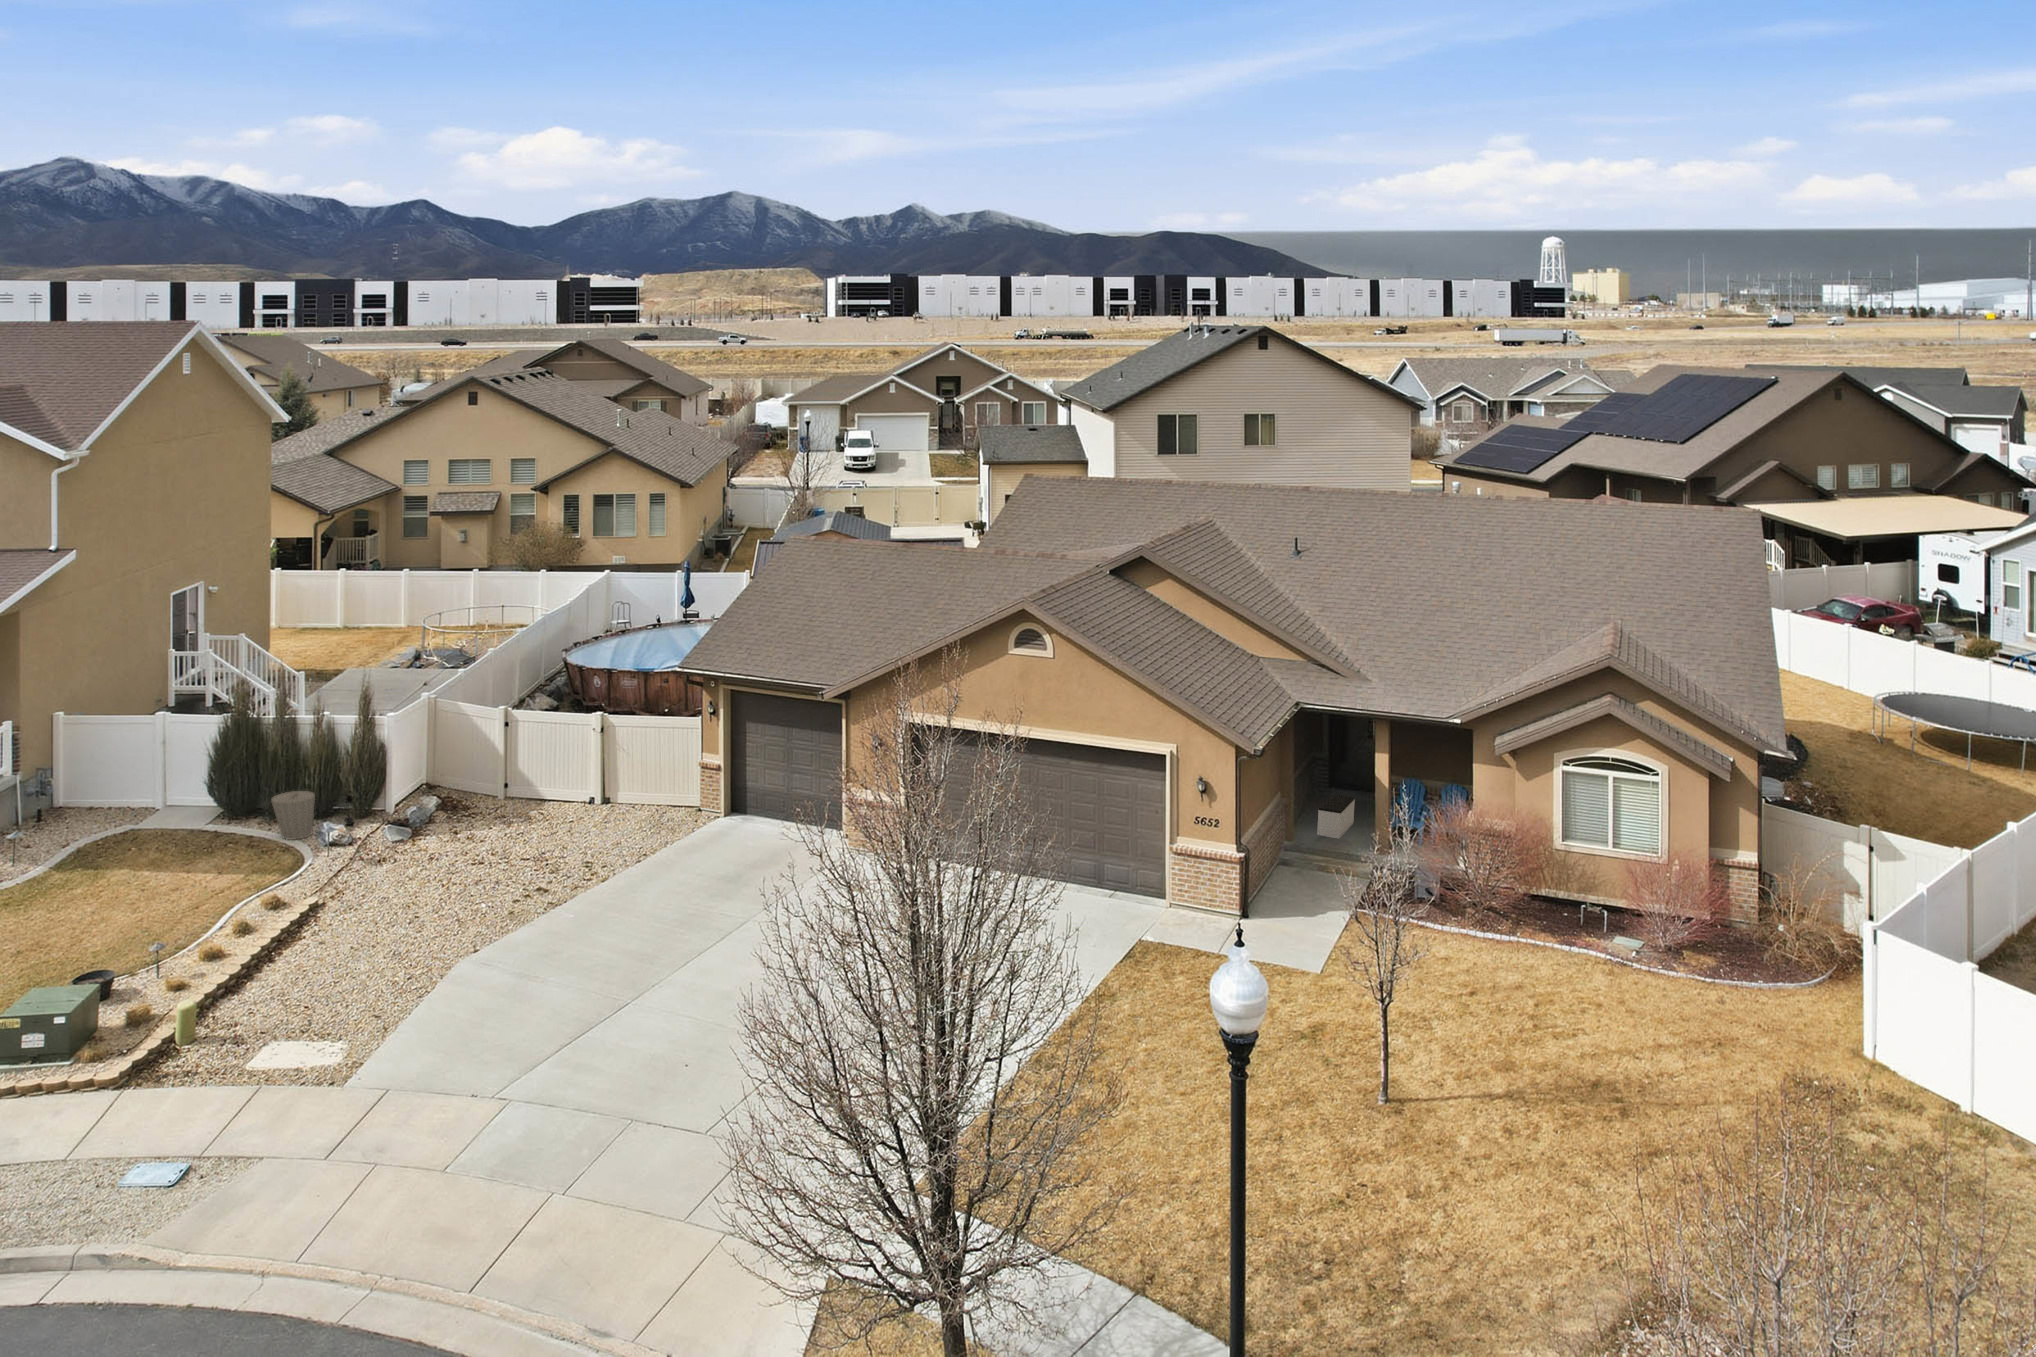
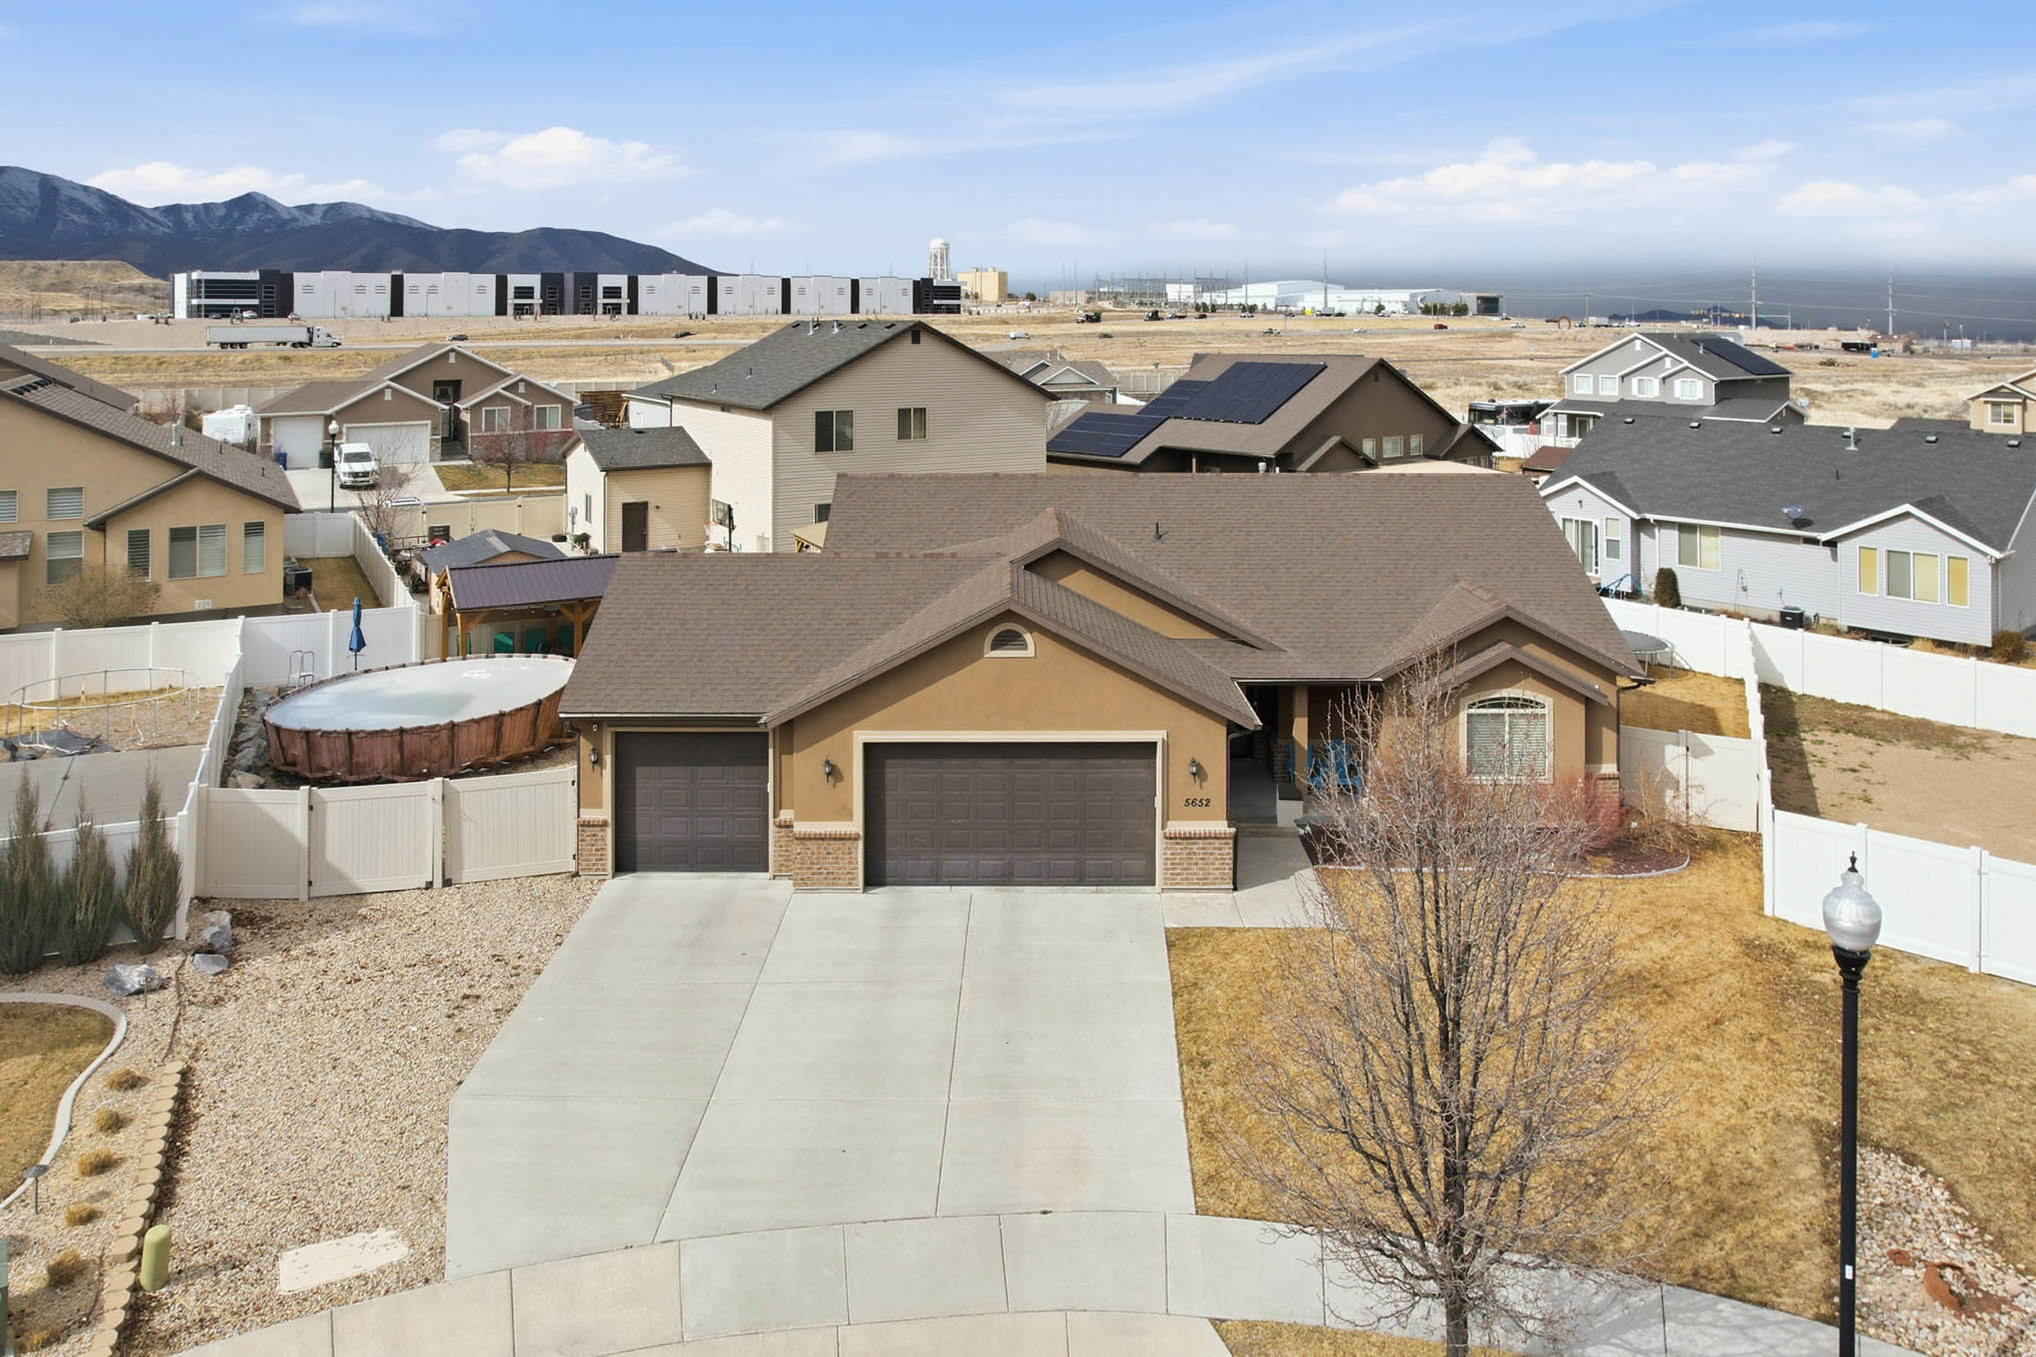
trash can: present [271,791,315,840] -> none [26,922,90,991]
potted plant: present [342,791,354,825] -> none [116,914,142,961]

